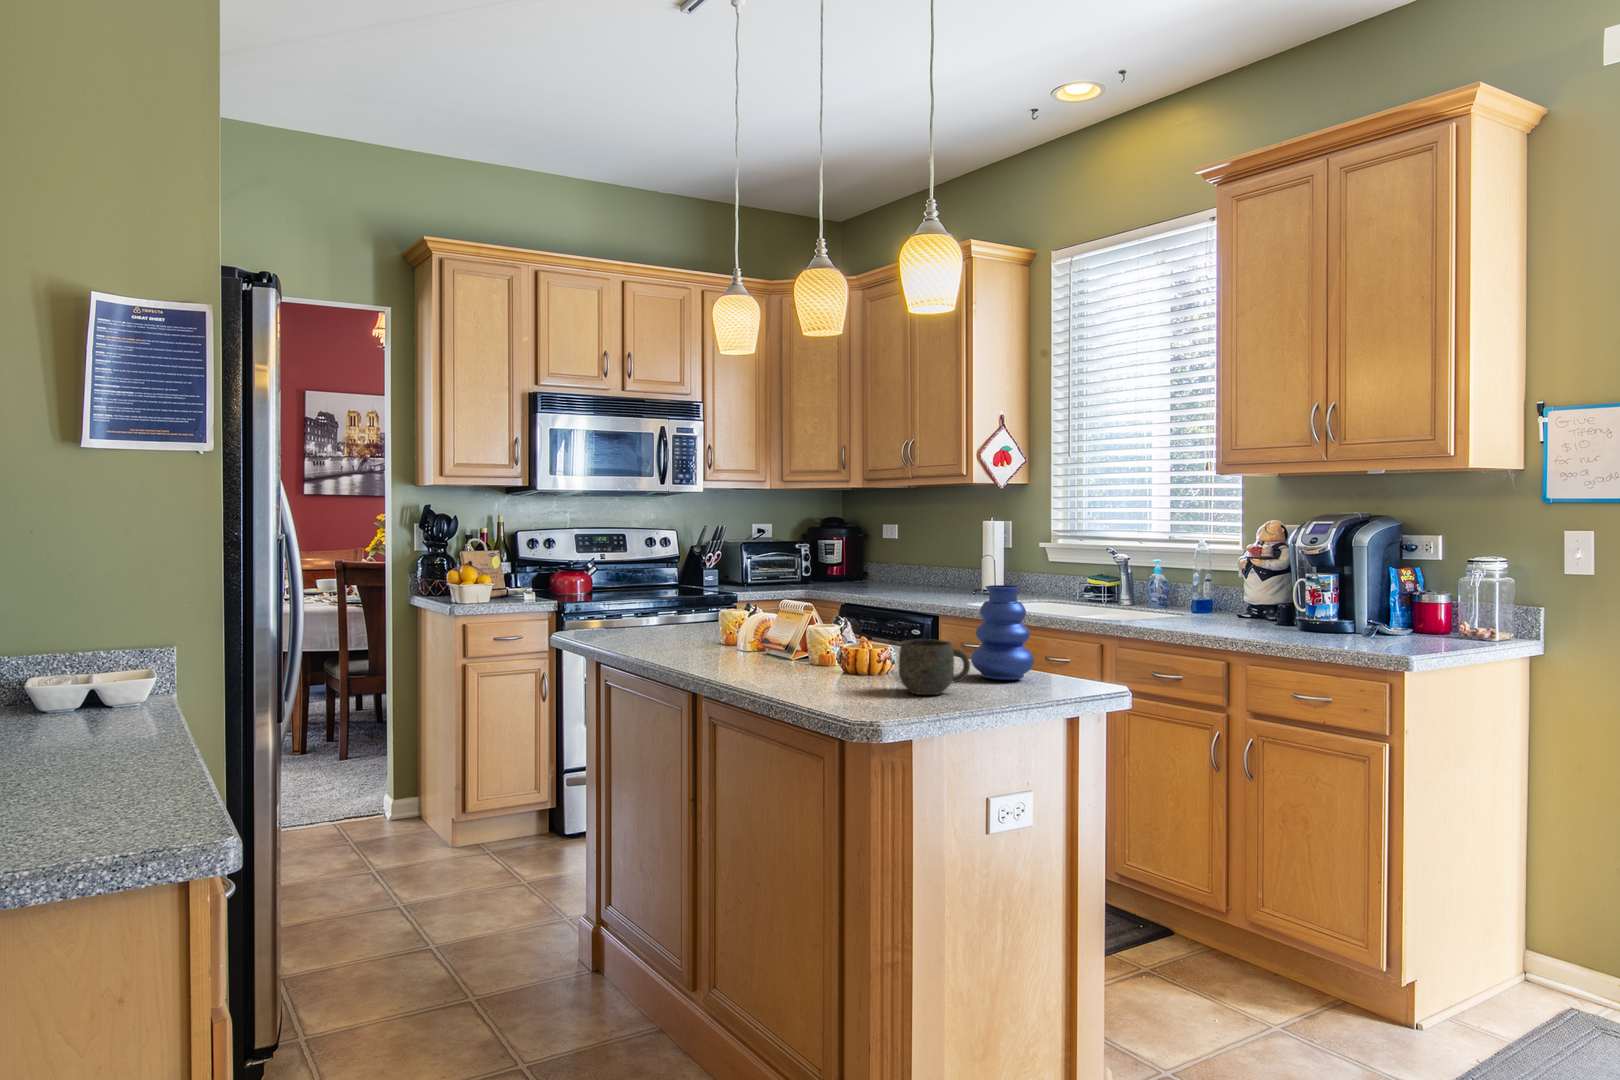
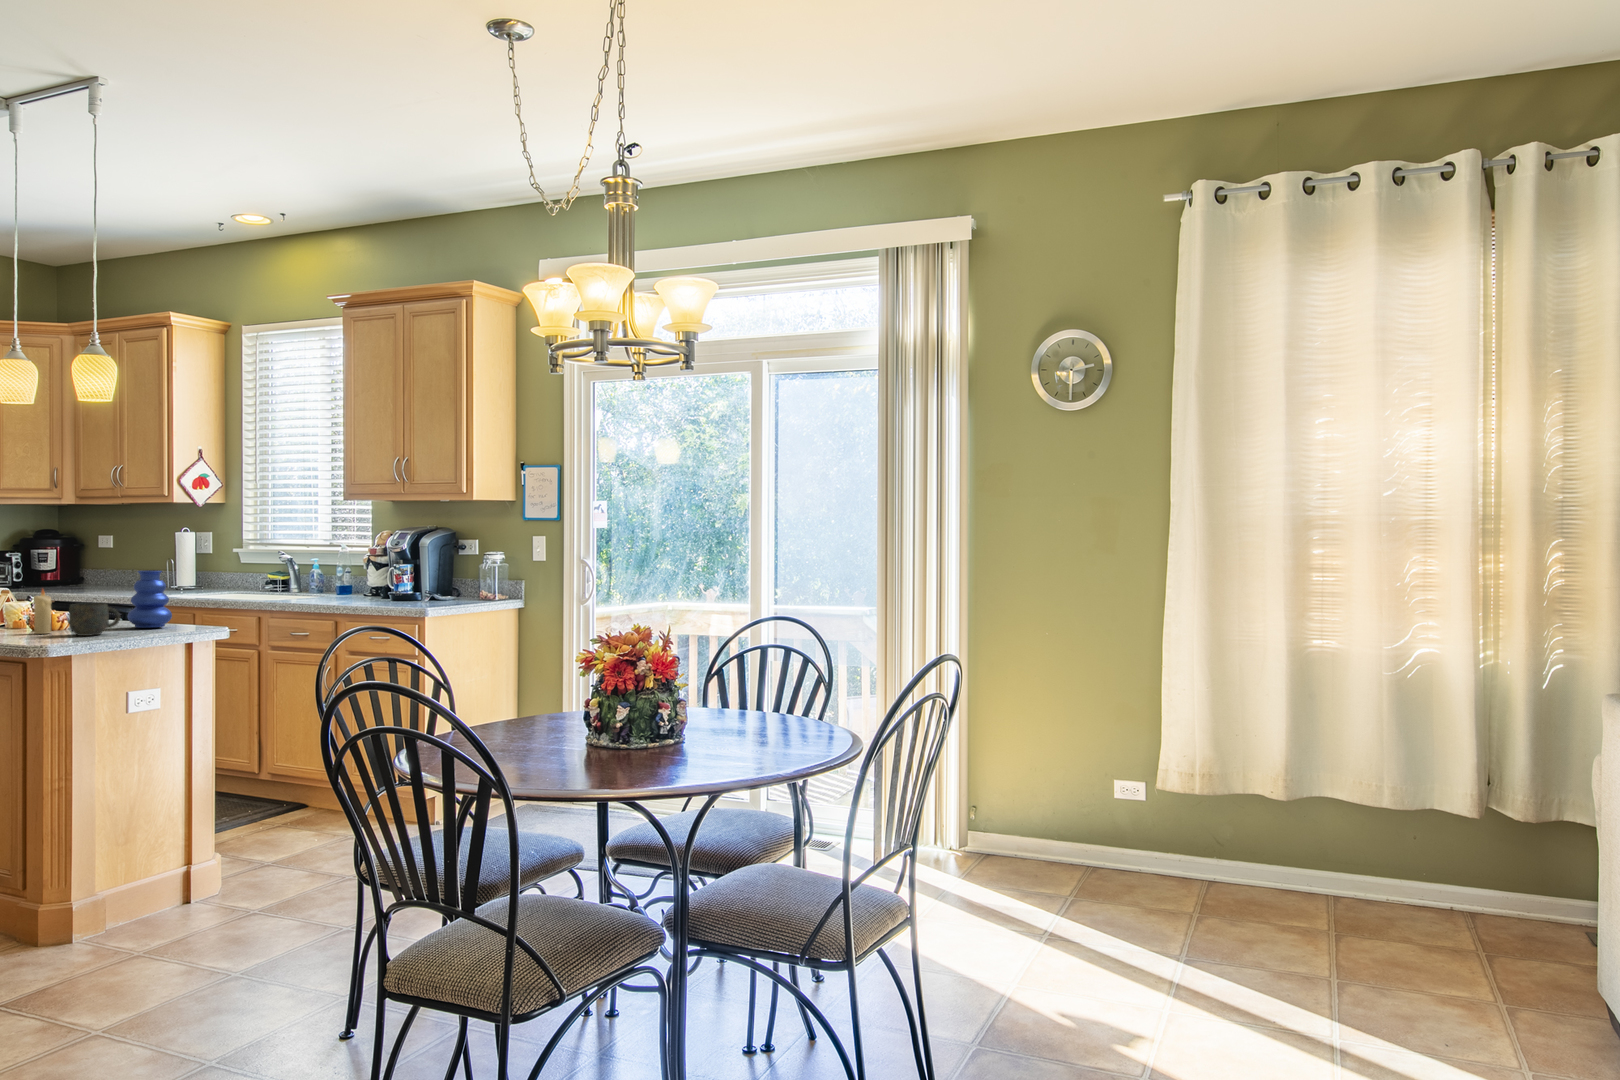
candle: none [850,611,873,684] -> present [34,590,51,634]

